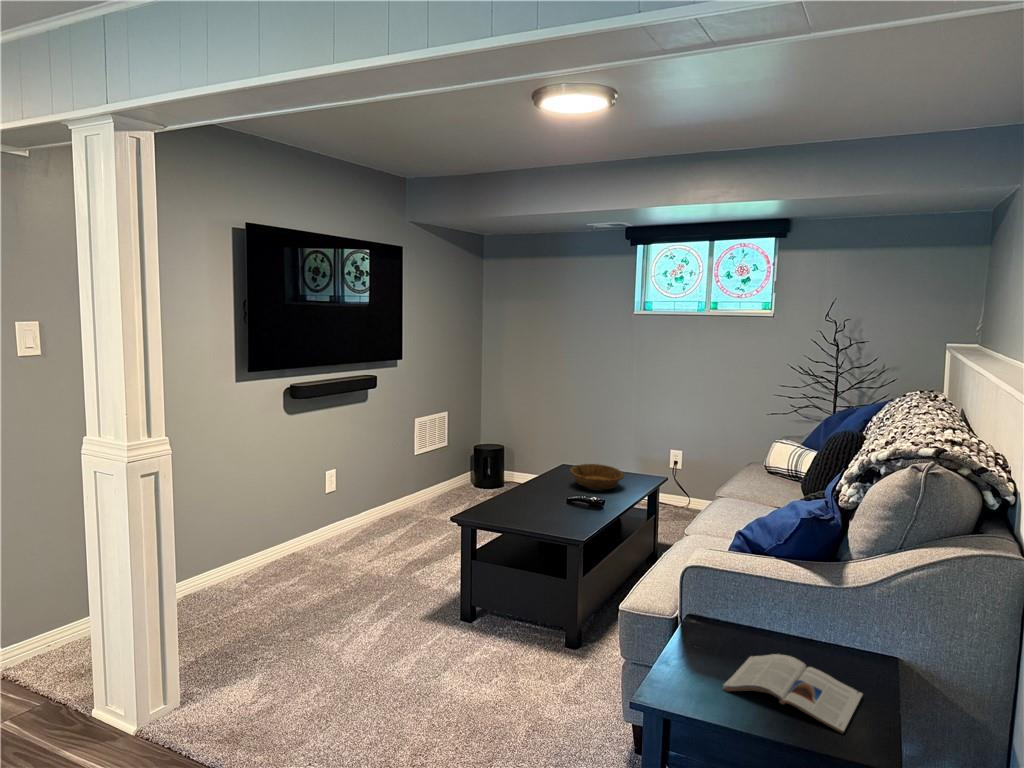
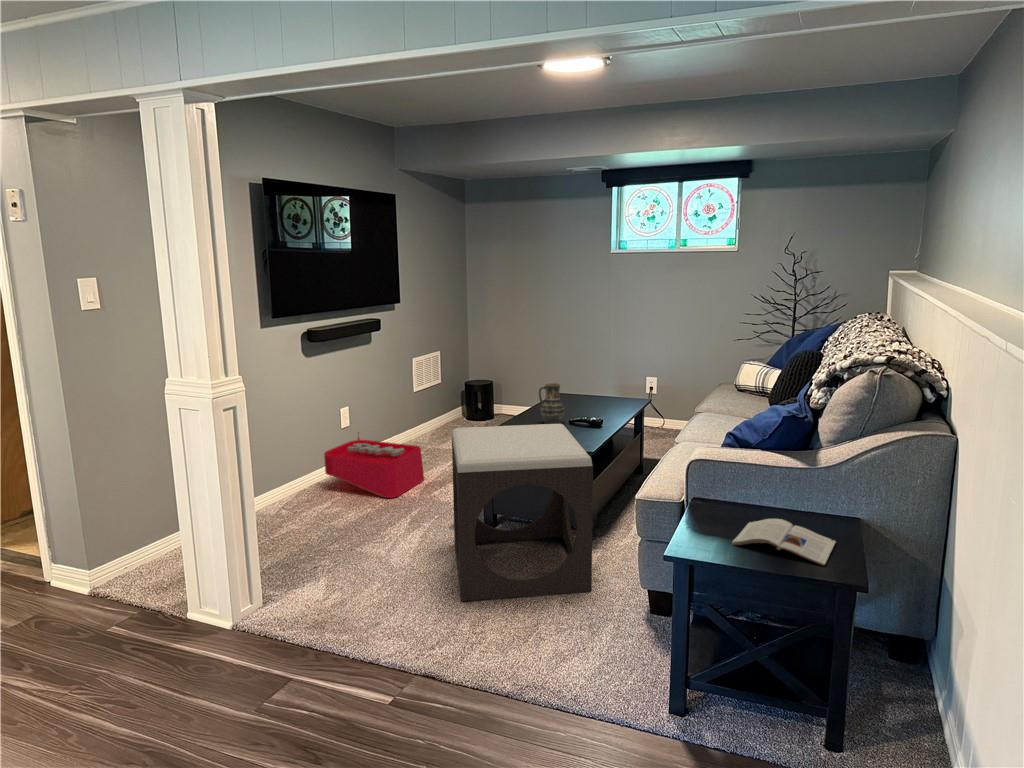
vase: none [533,456,562,505] -> present [539,383,565,424]
decorative bowl: present [570,464,624,490] -> none [568,389,615,412]
storage bin: none [298,498,408,577] -> present [324,433,424,498]
footstool: none [410,505,575,717] -> present [452,424,593,601]

